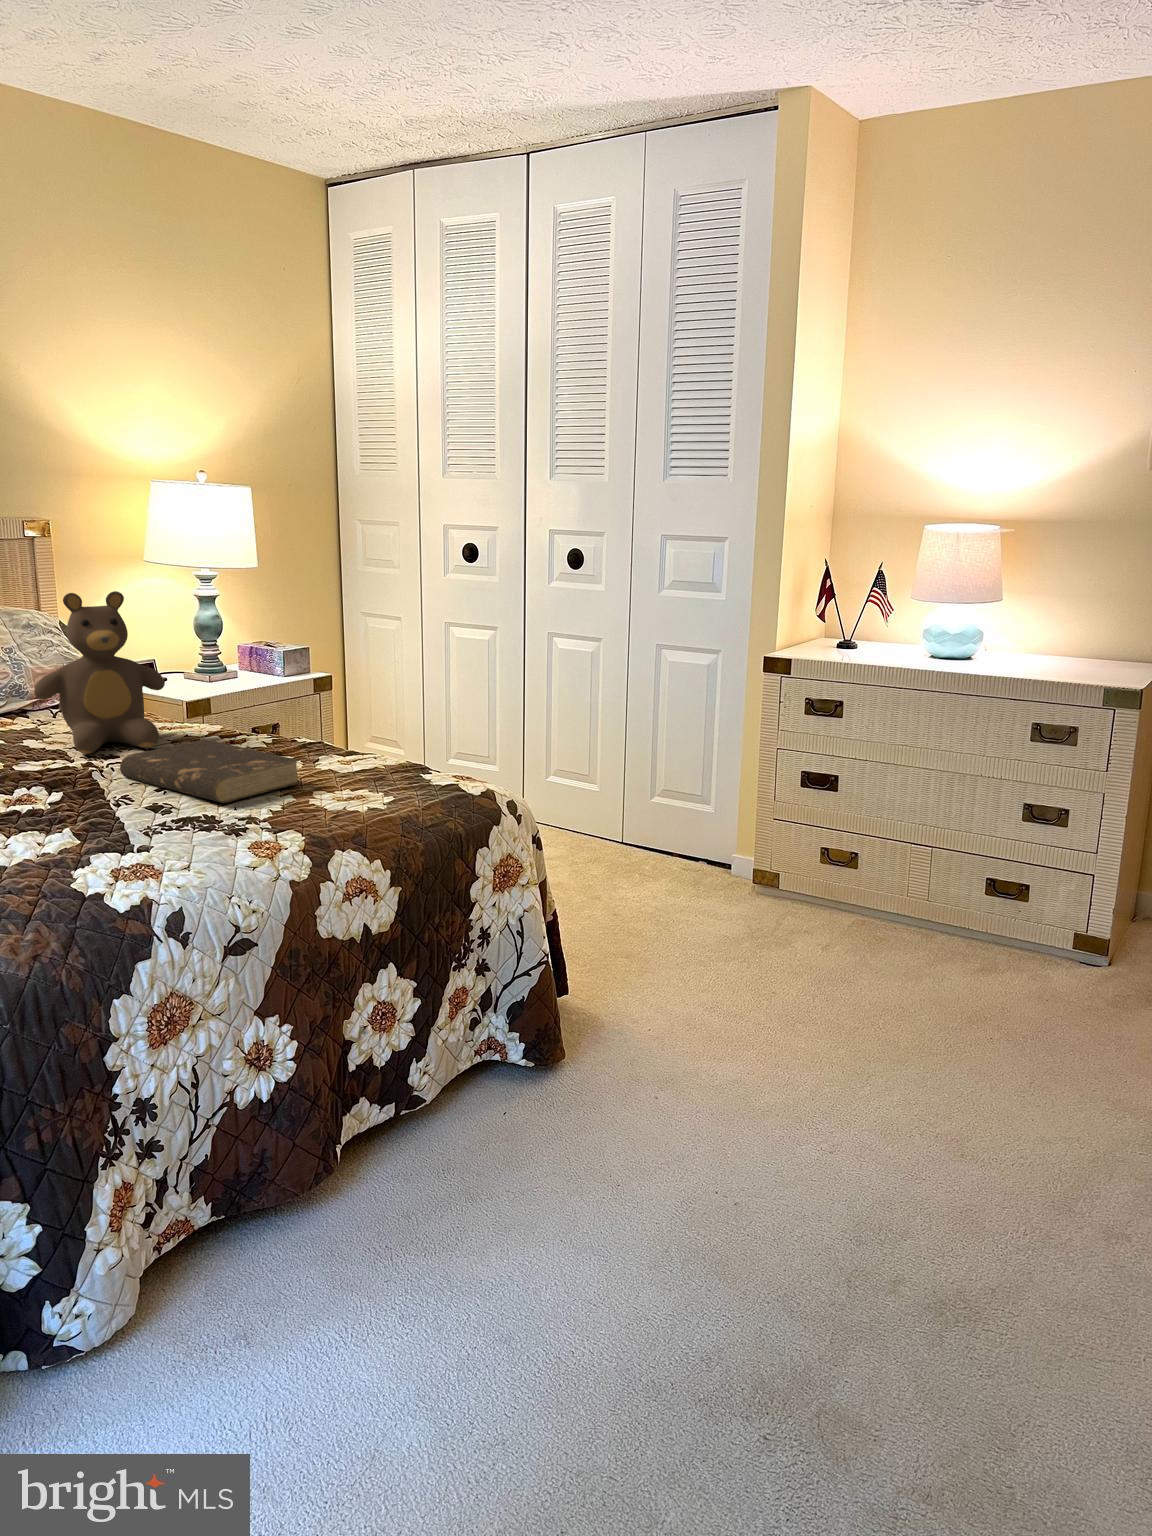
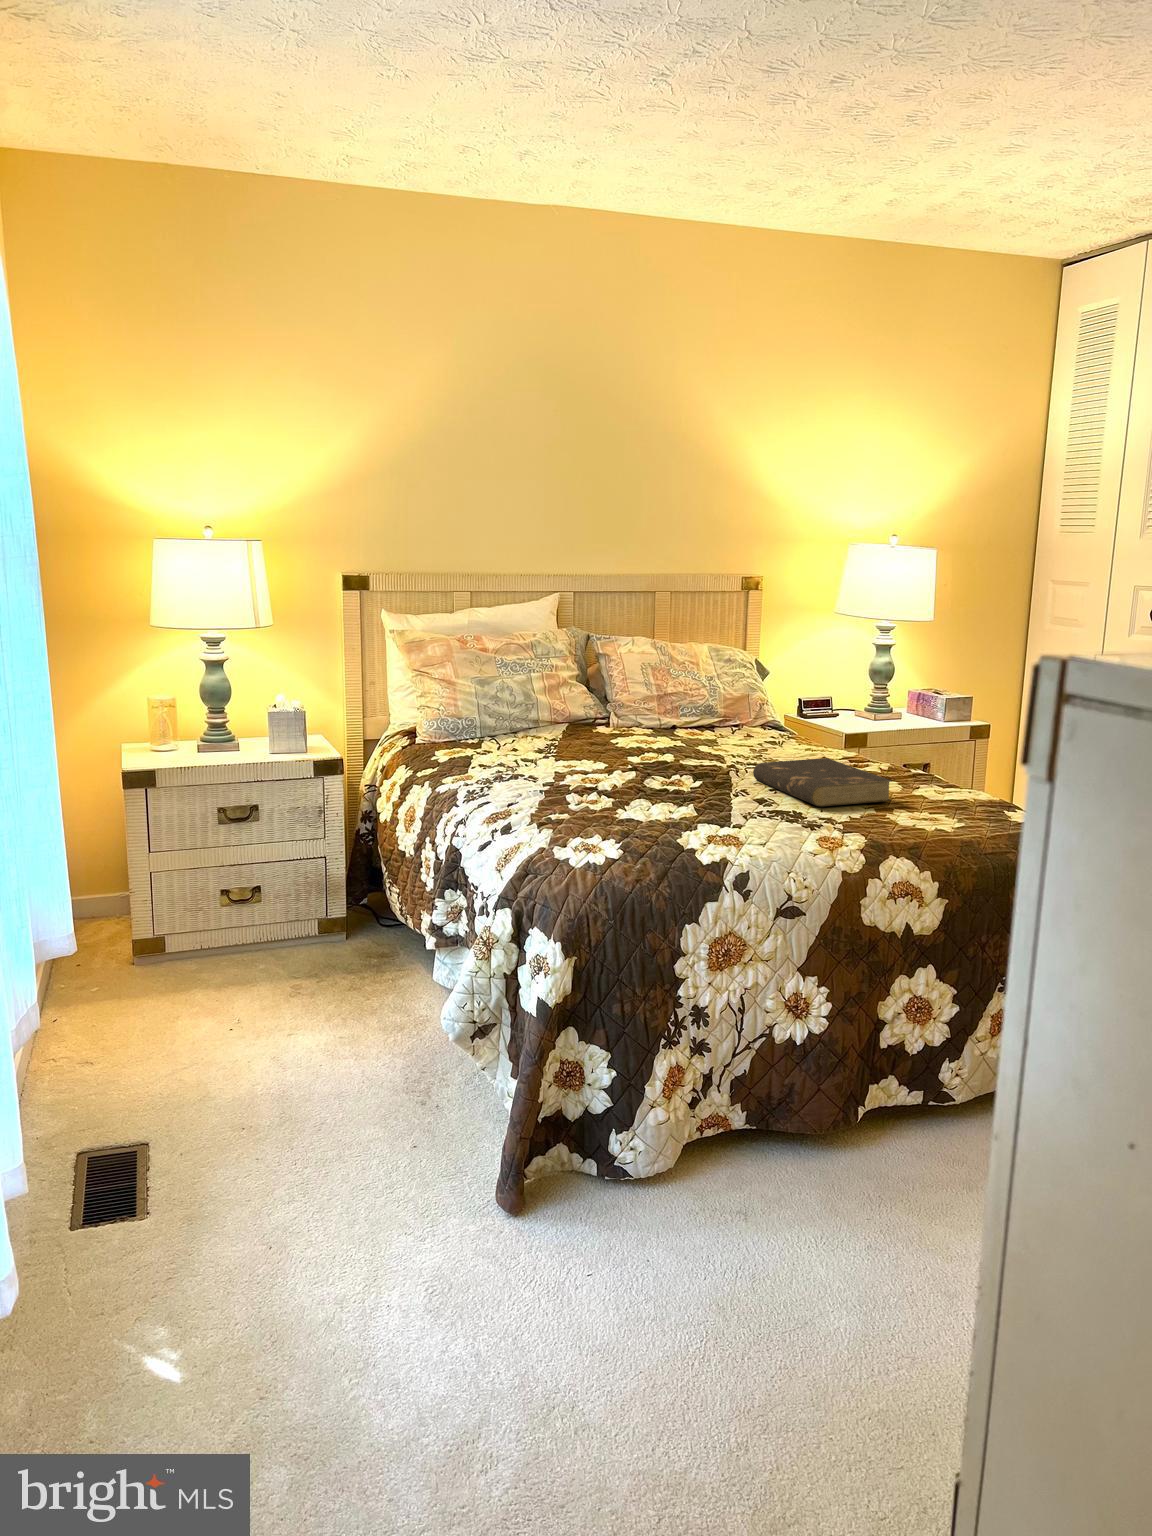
teddy bear: present [34,591,165,754] -> none [709,633,810,762]

